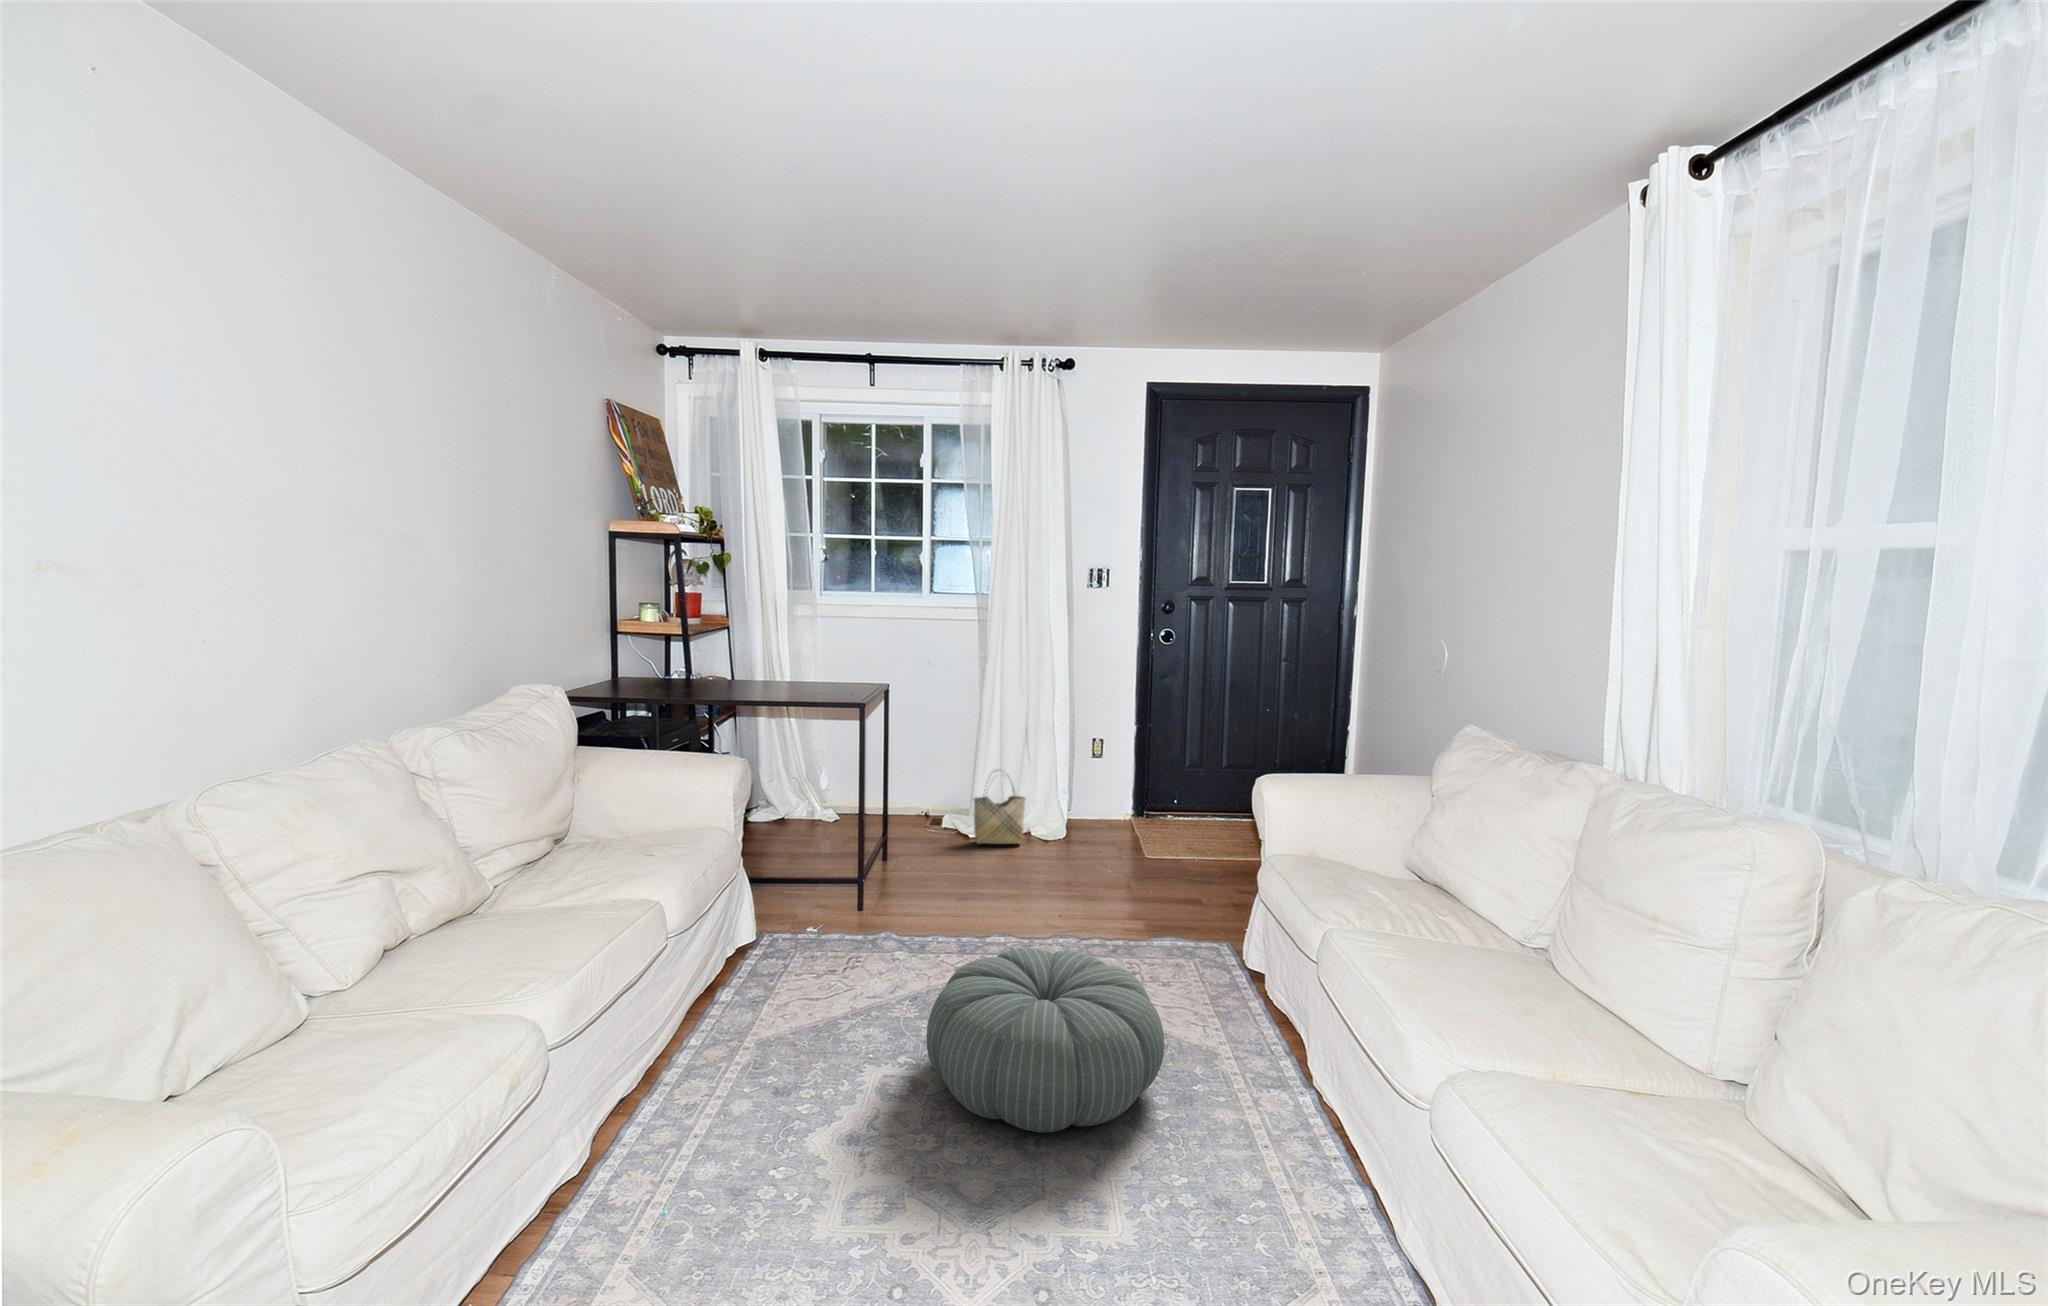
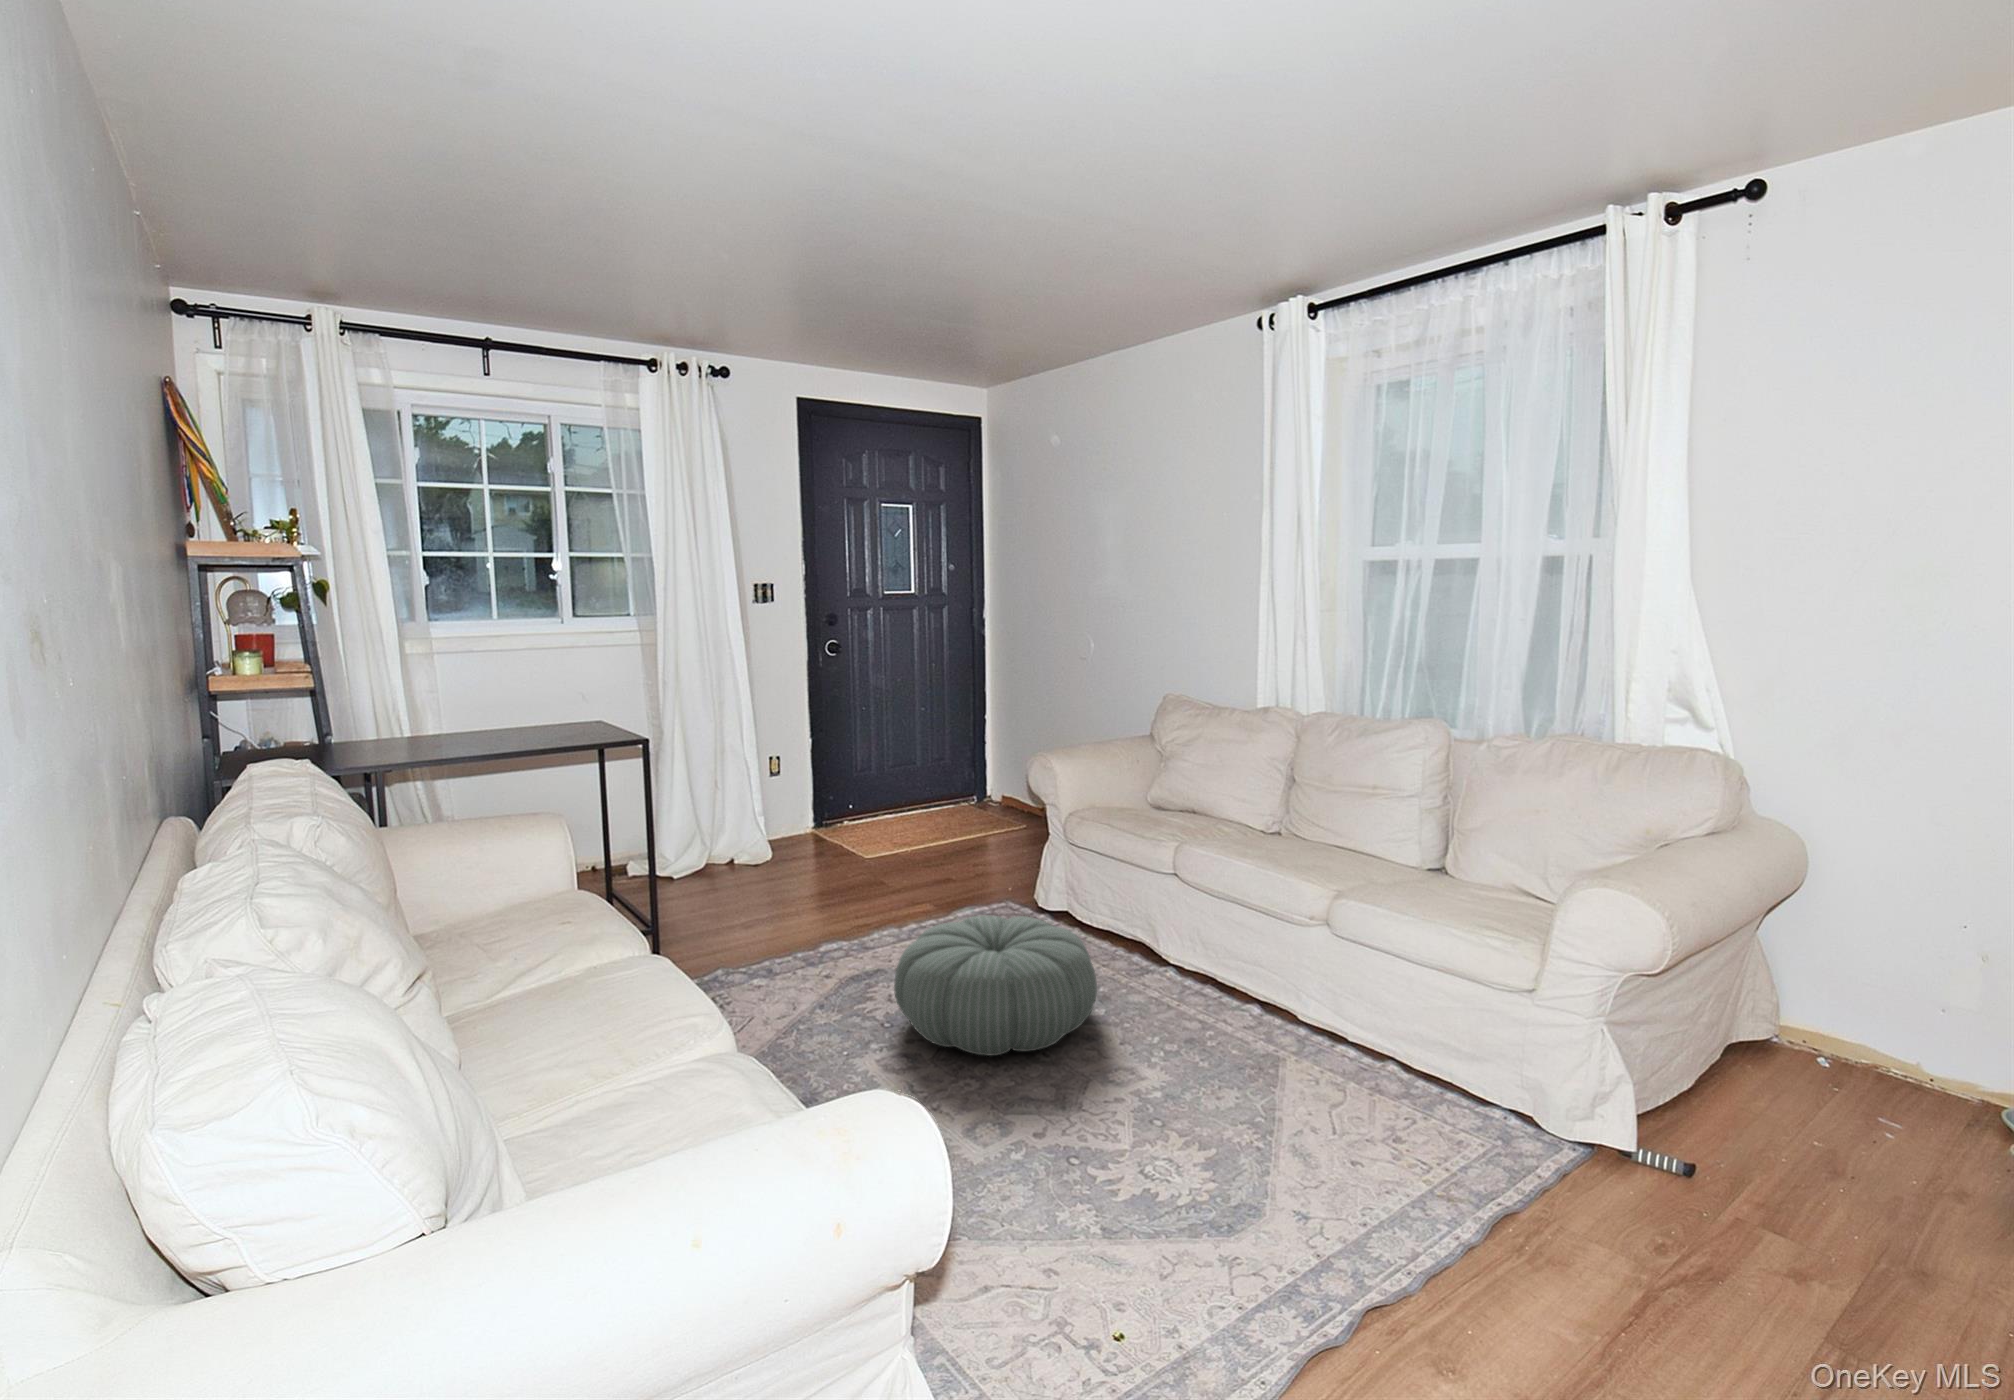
woven basket: present [974,779,1025,844] -> none [683,801,739,882]

